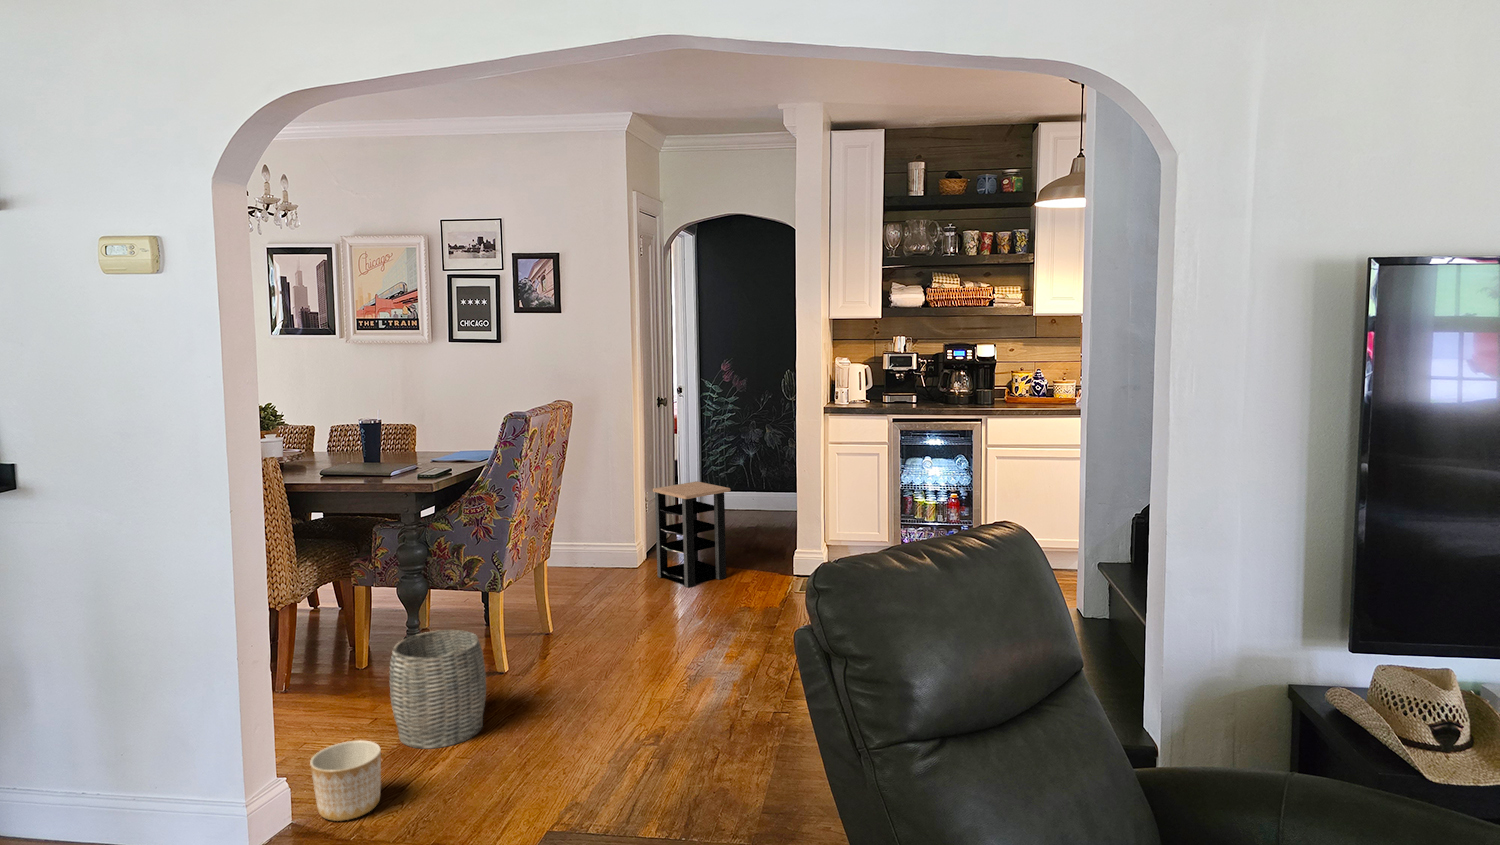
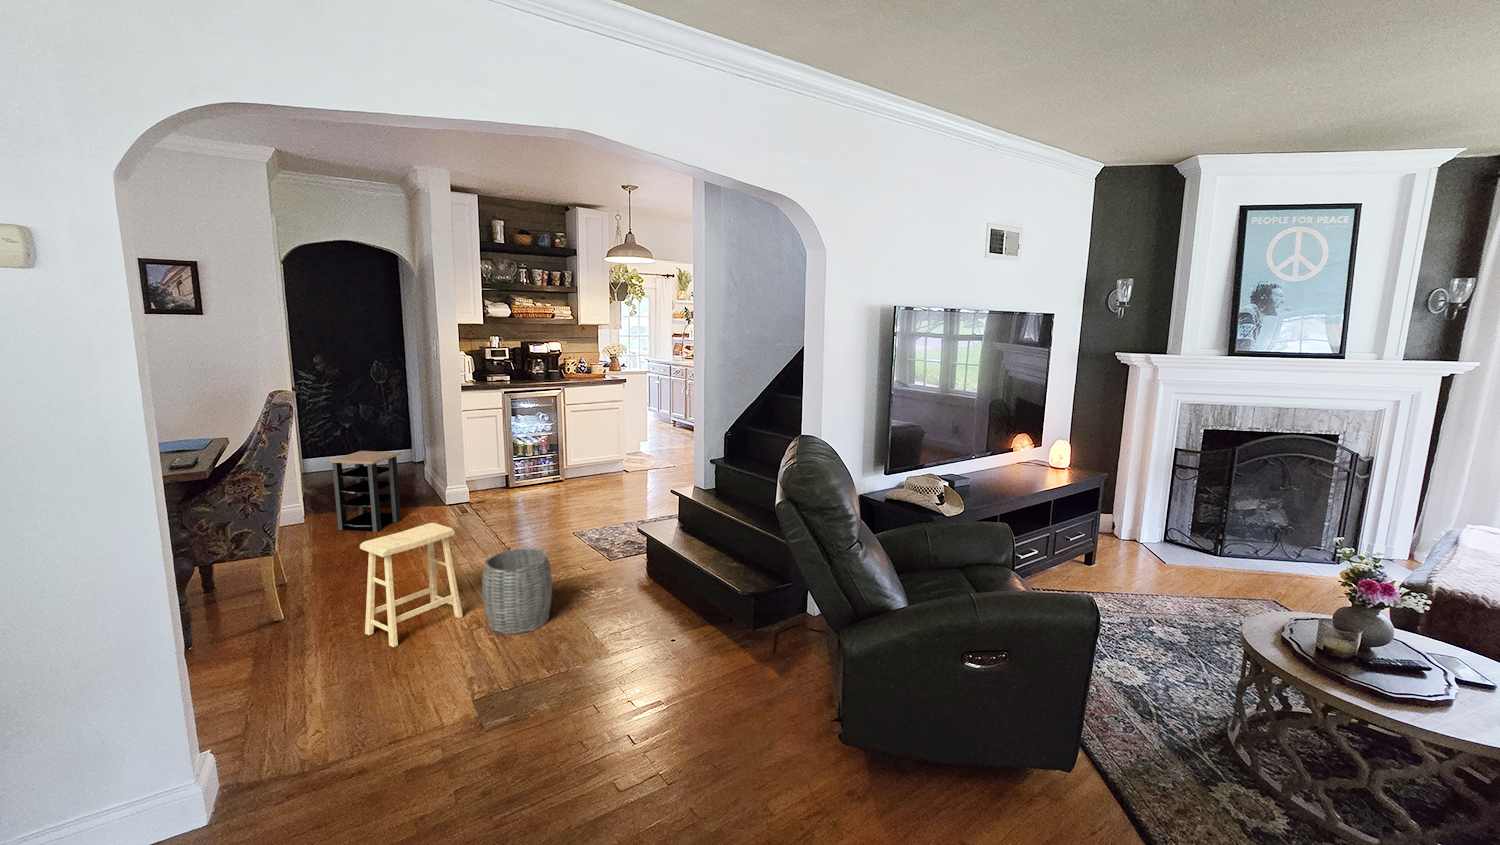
footstool: none [534,584,644,737] -> present [360,523,463,647]
woven basket: present [390,630,486,748] -> present [482,549,552,634]
planter: present [310,740,381,821] -> none [241,685,311,758]

